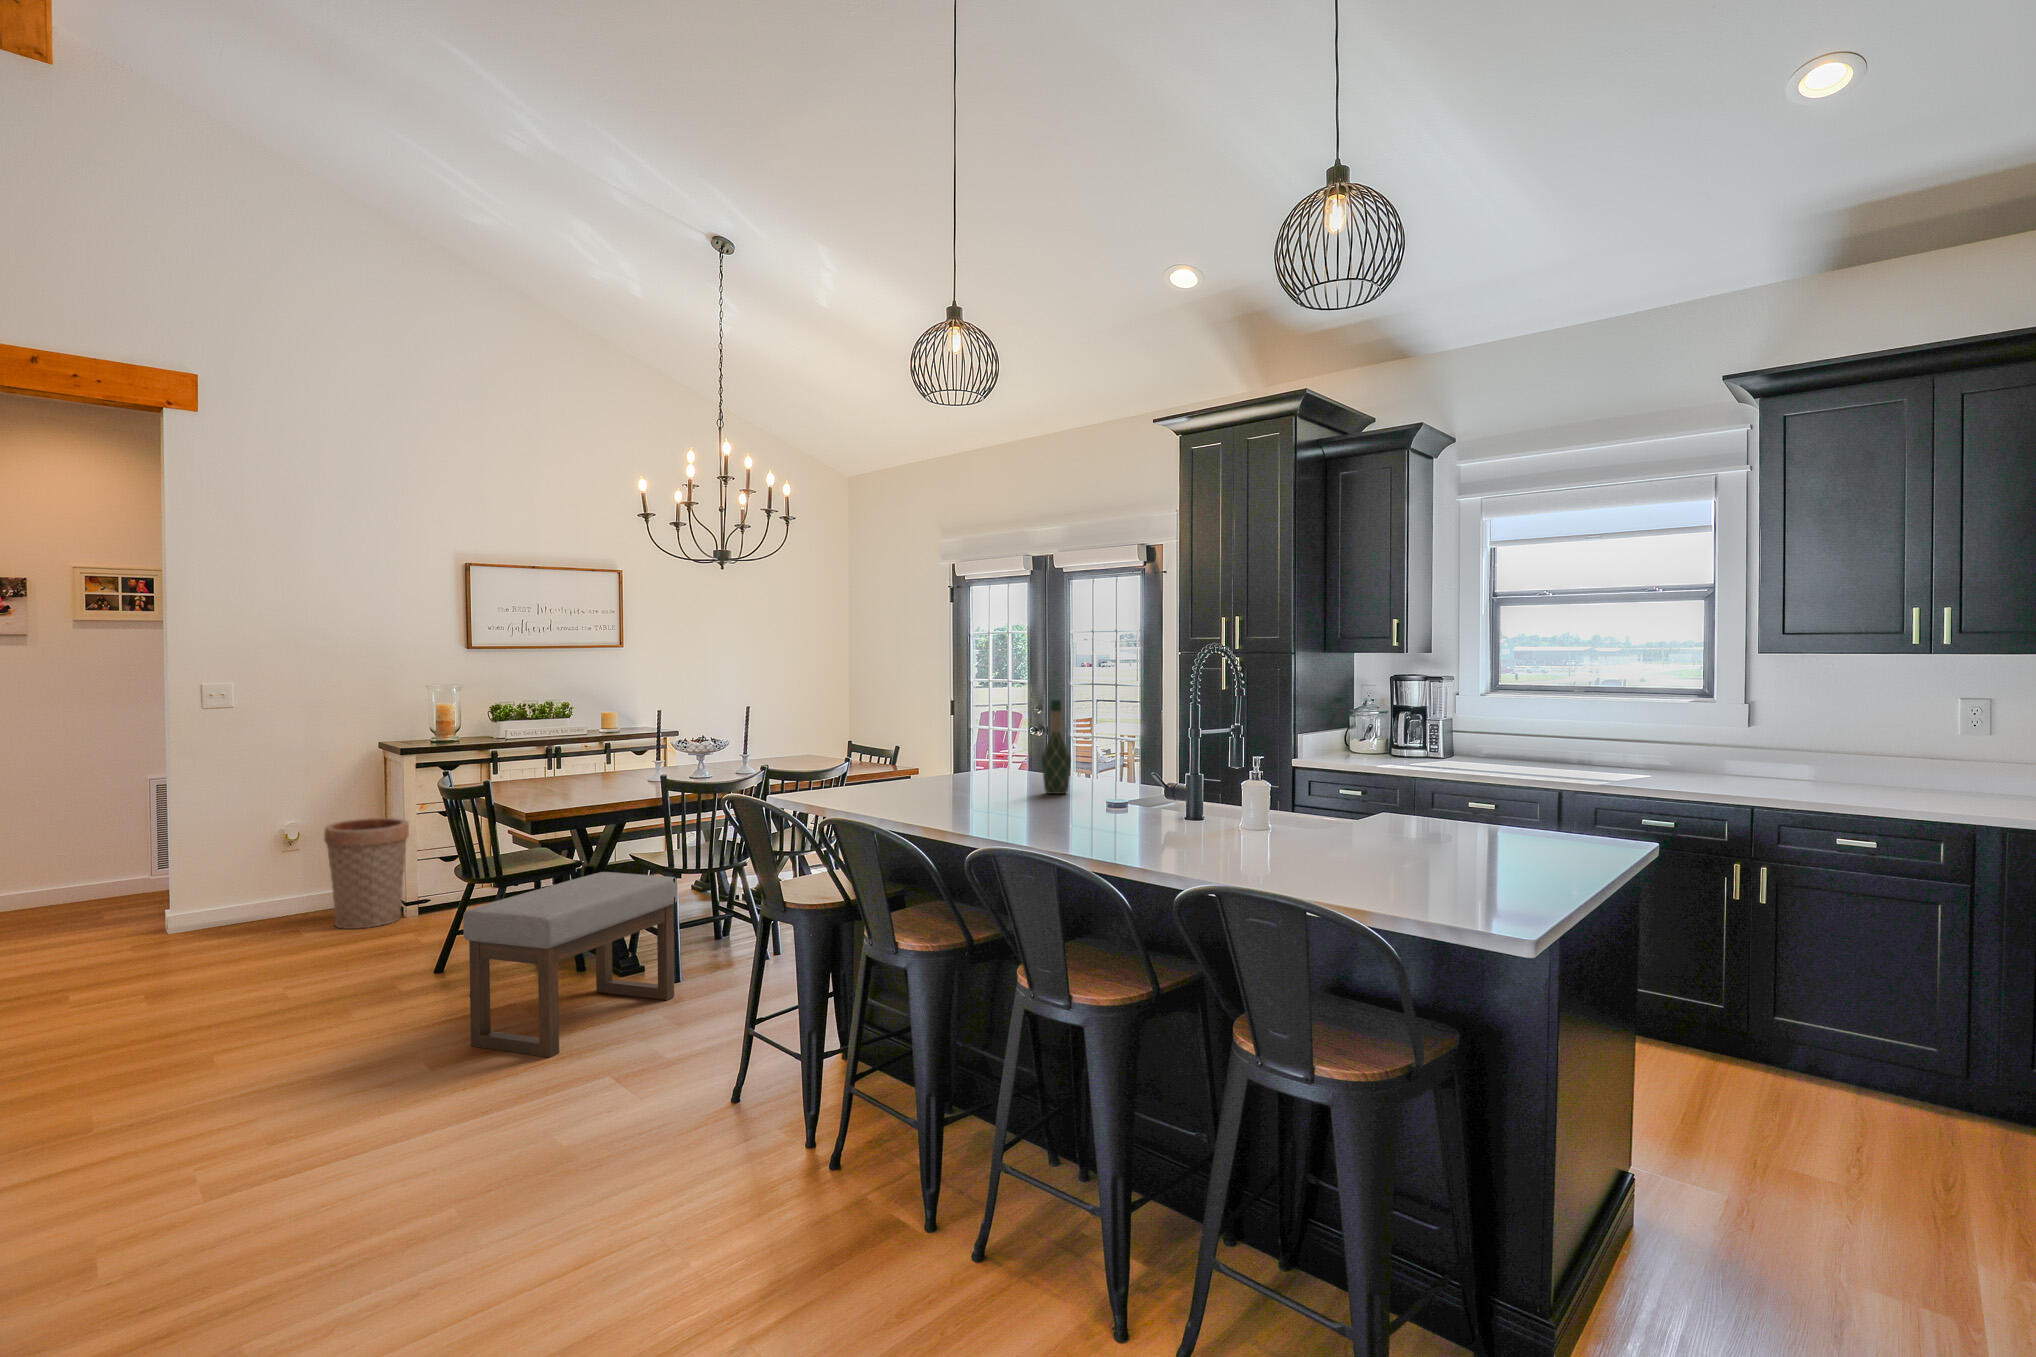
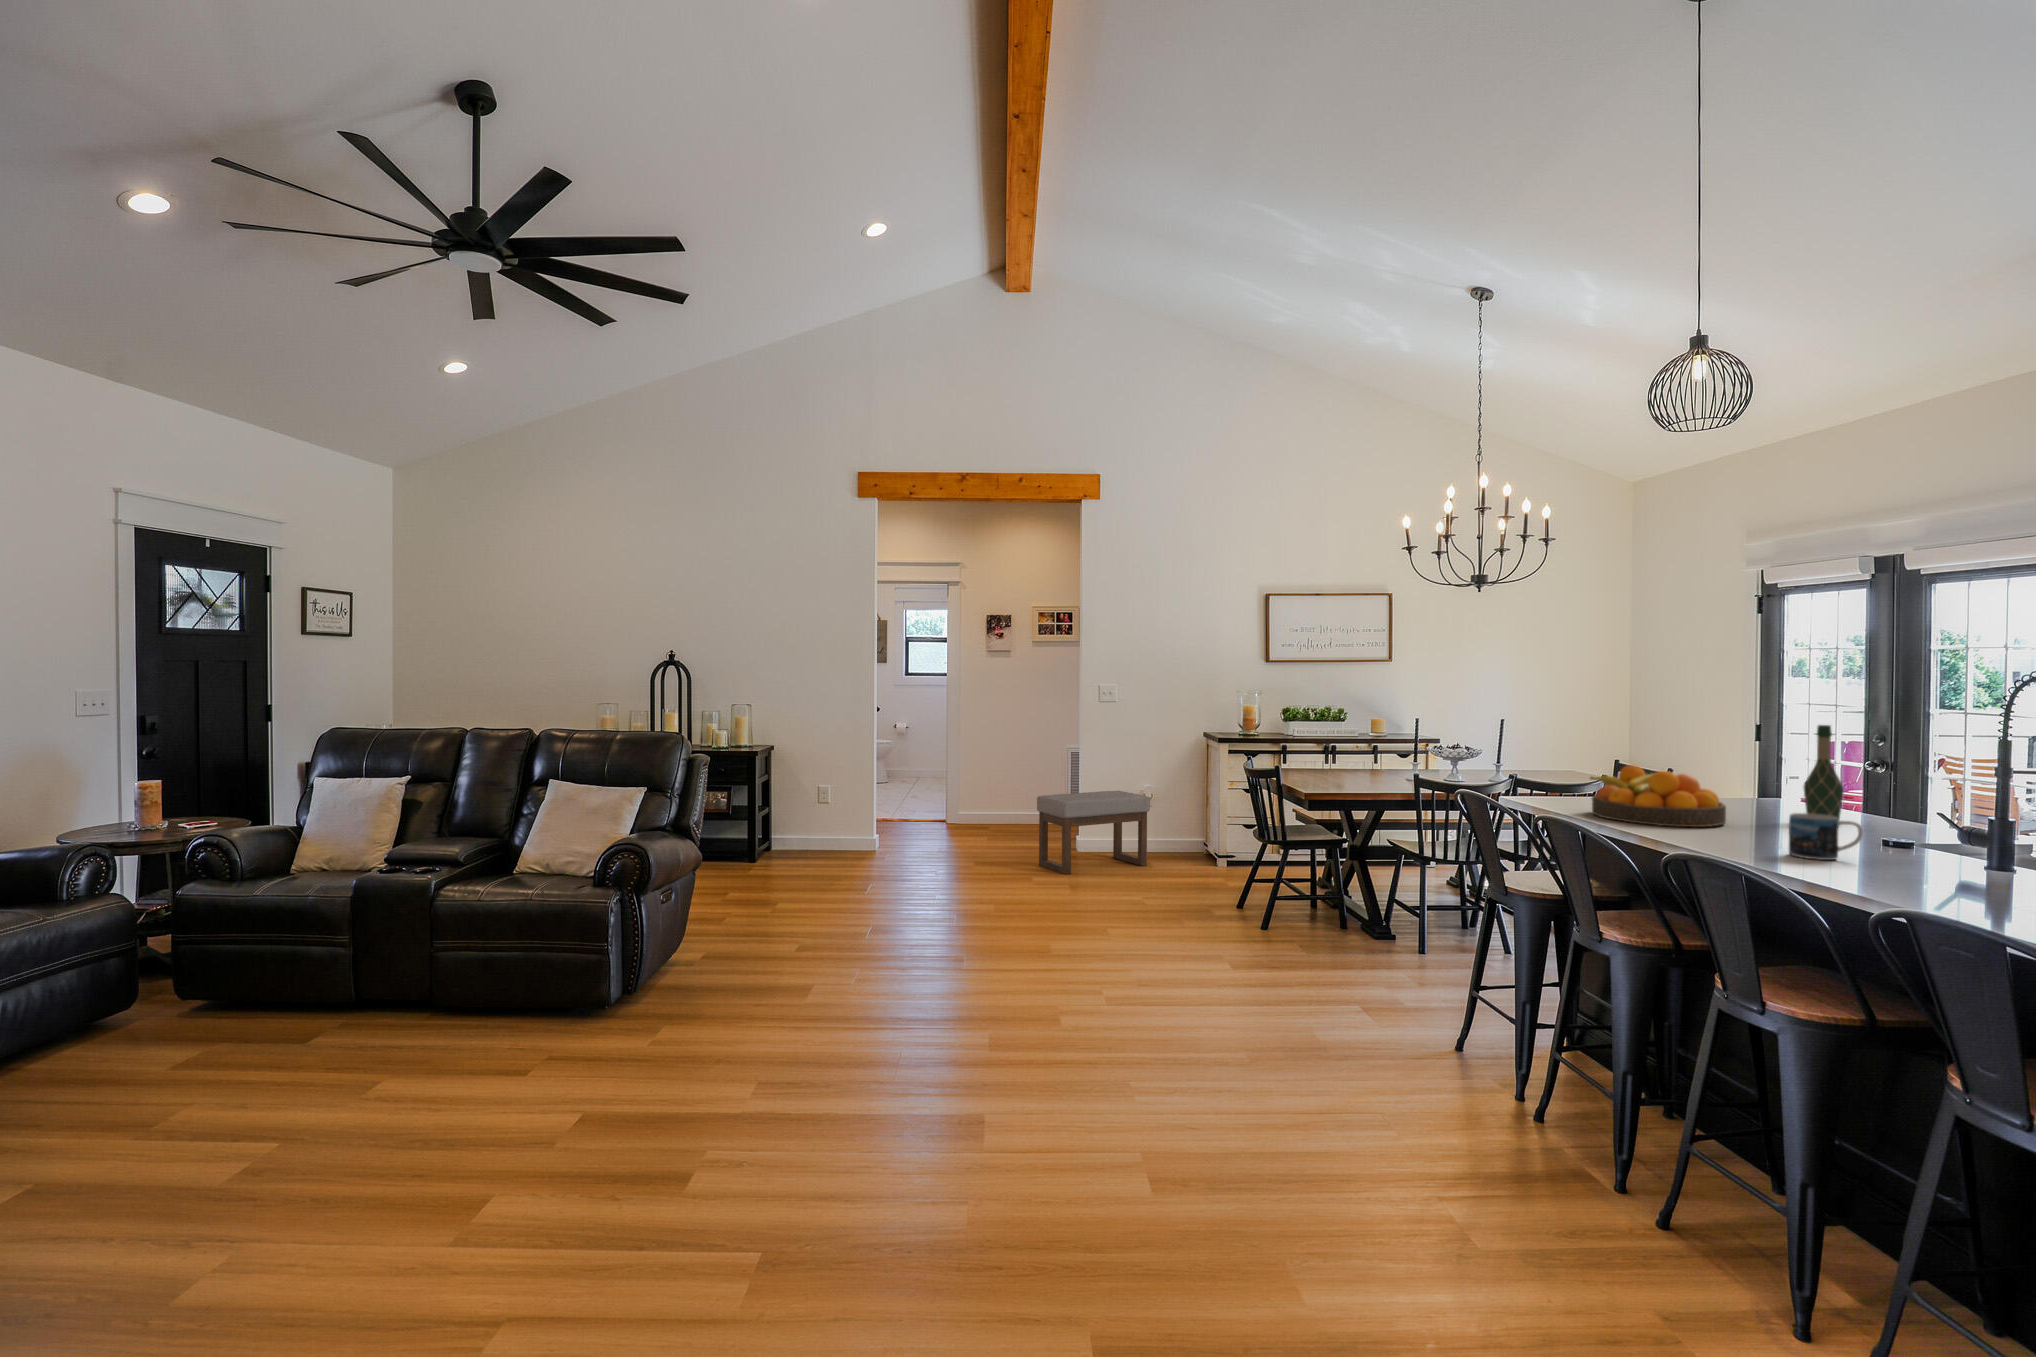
fruit bowl: none [866,750,989,813] -> present [1591,765,1726,827]
mug: none [1060,788,1116,833] -> present [1789,813,1863,860]
basket: present [324,818,409,929] -> none [1168,789,1223,871]
ottoman: present [463,872,678,1057] -> present [1037,791,1150,874]

